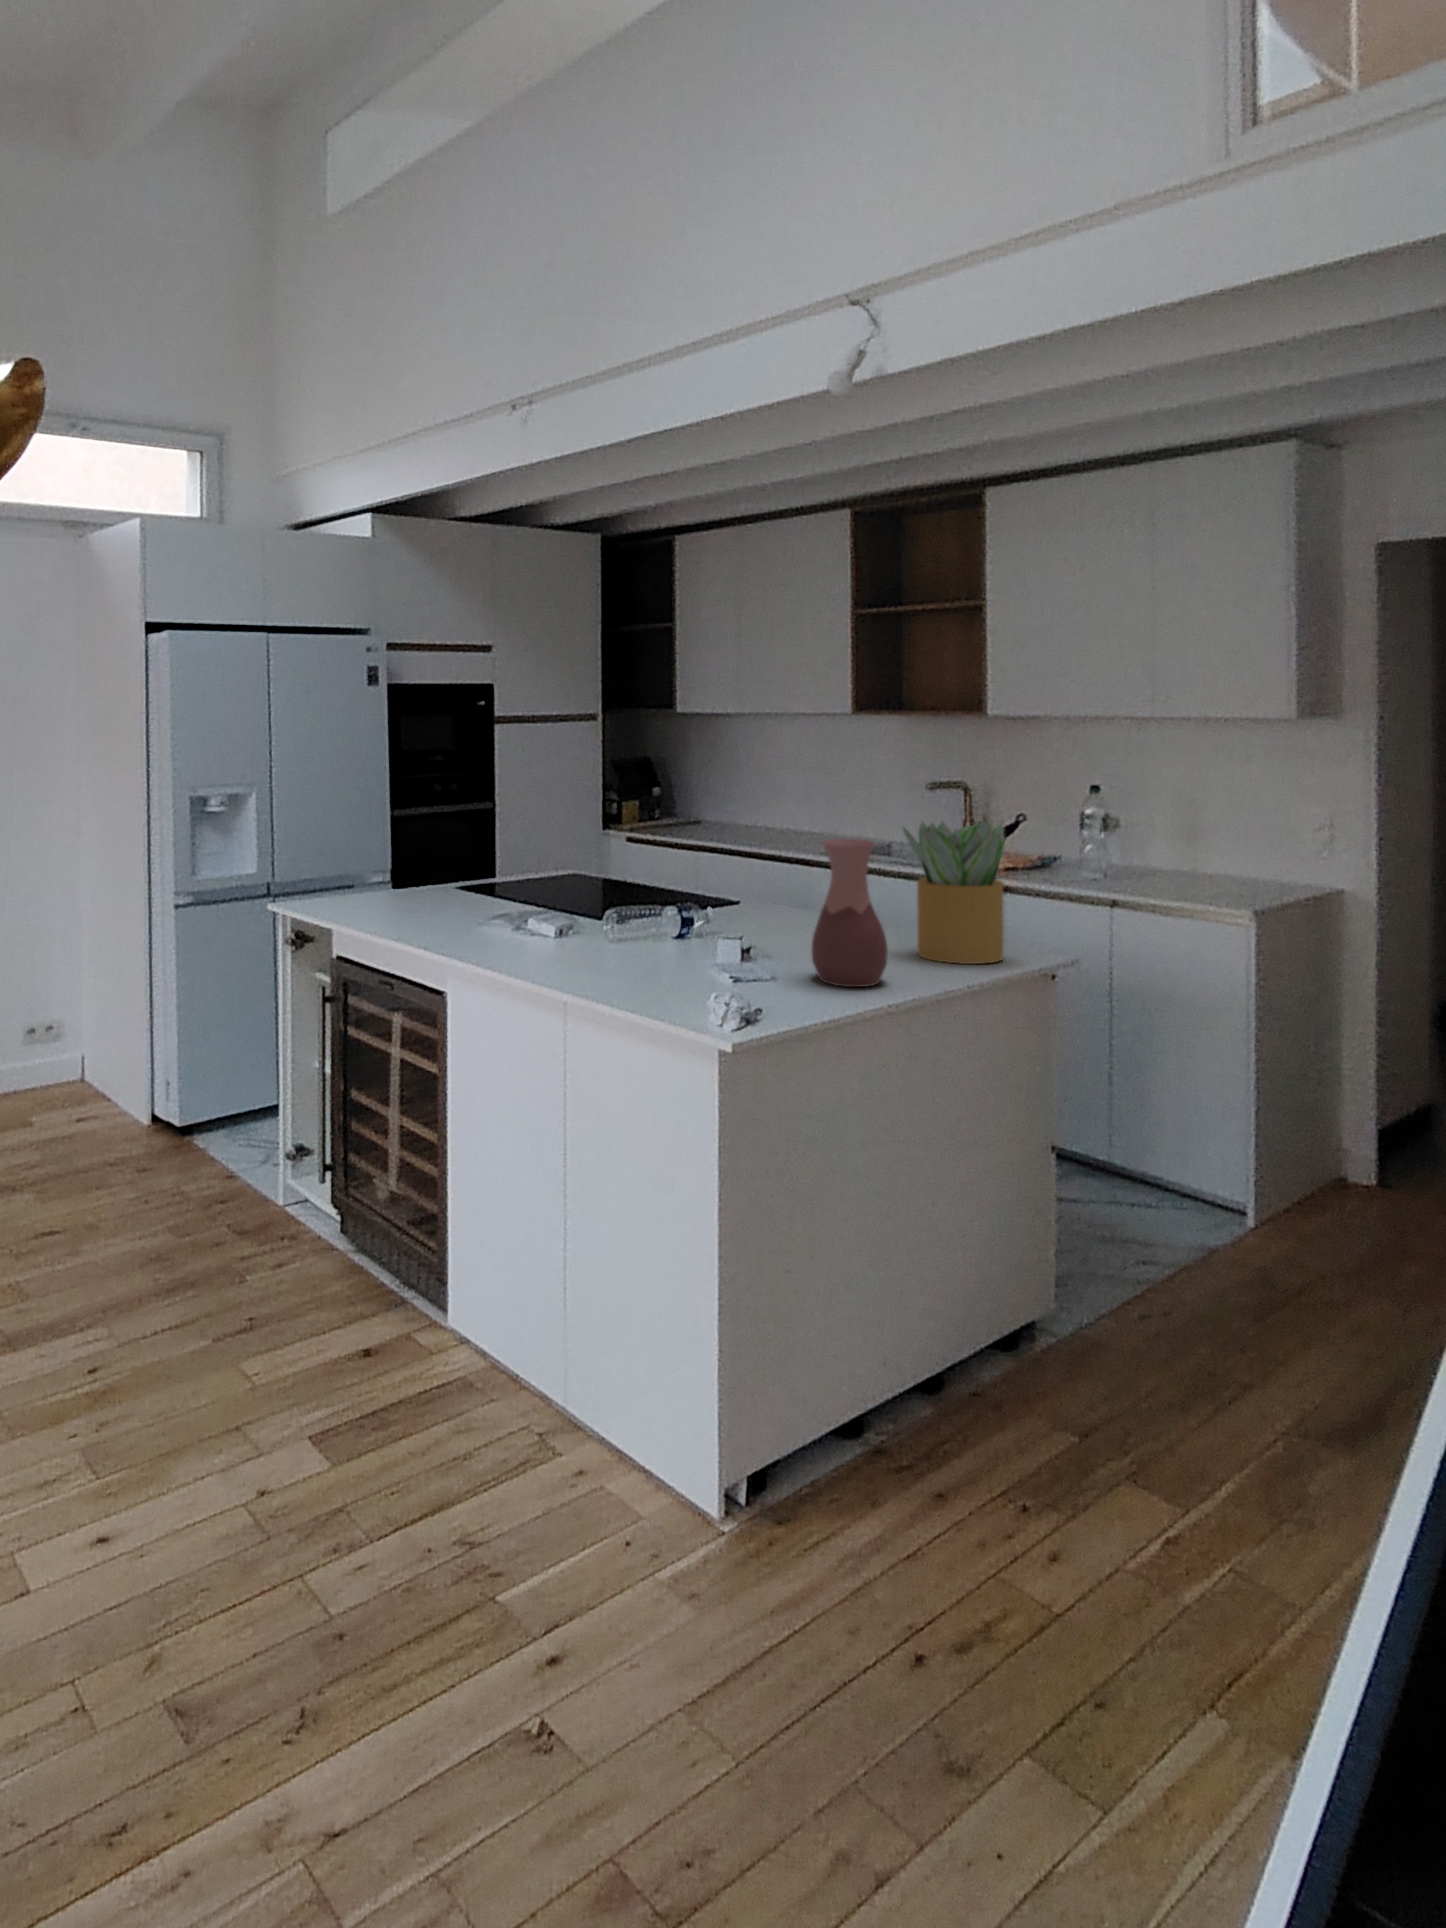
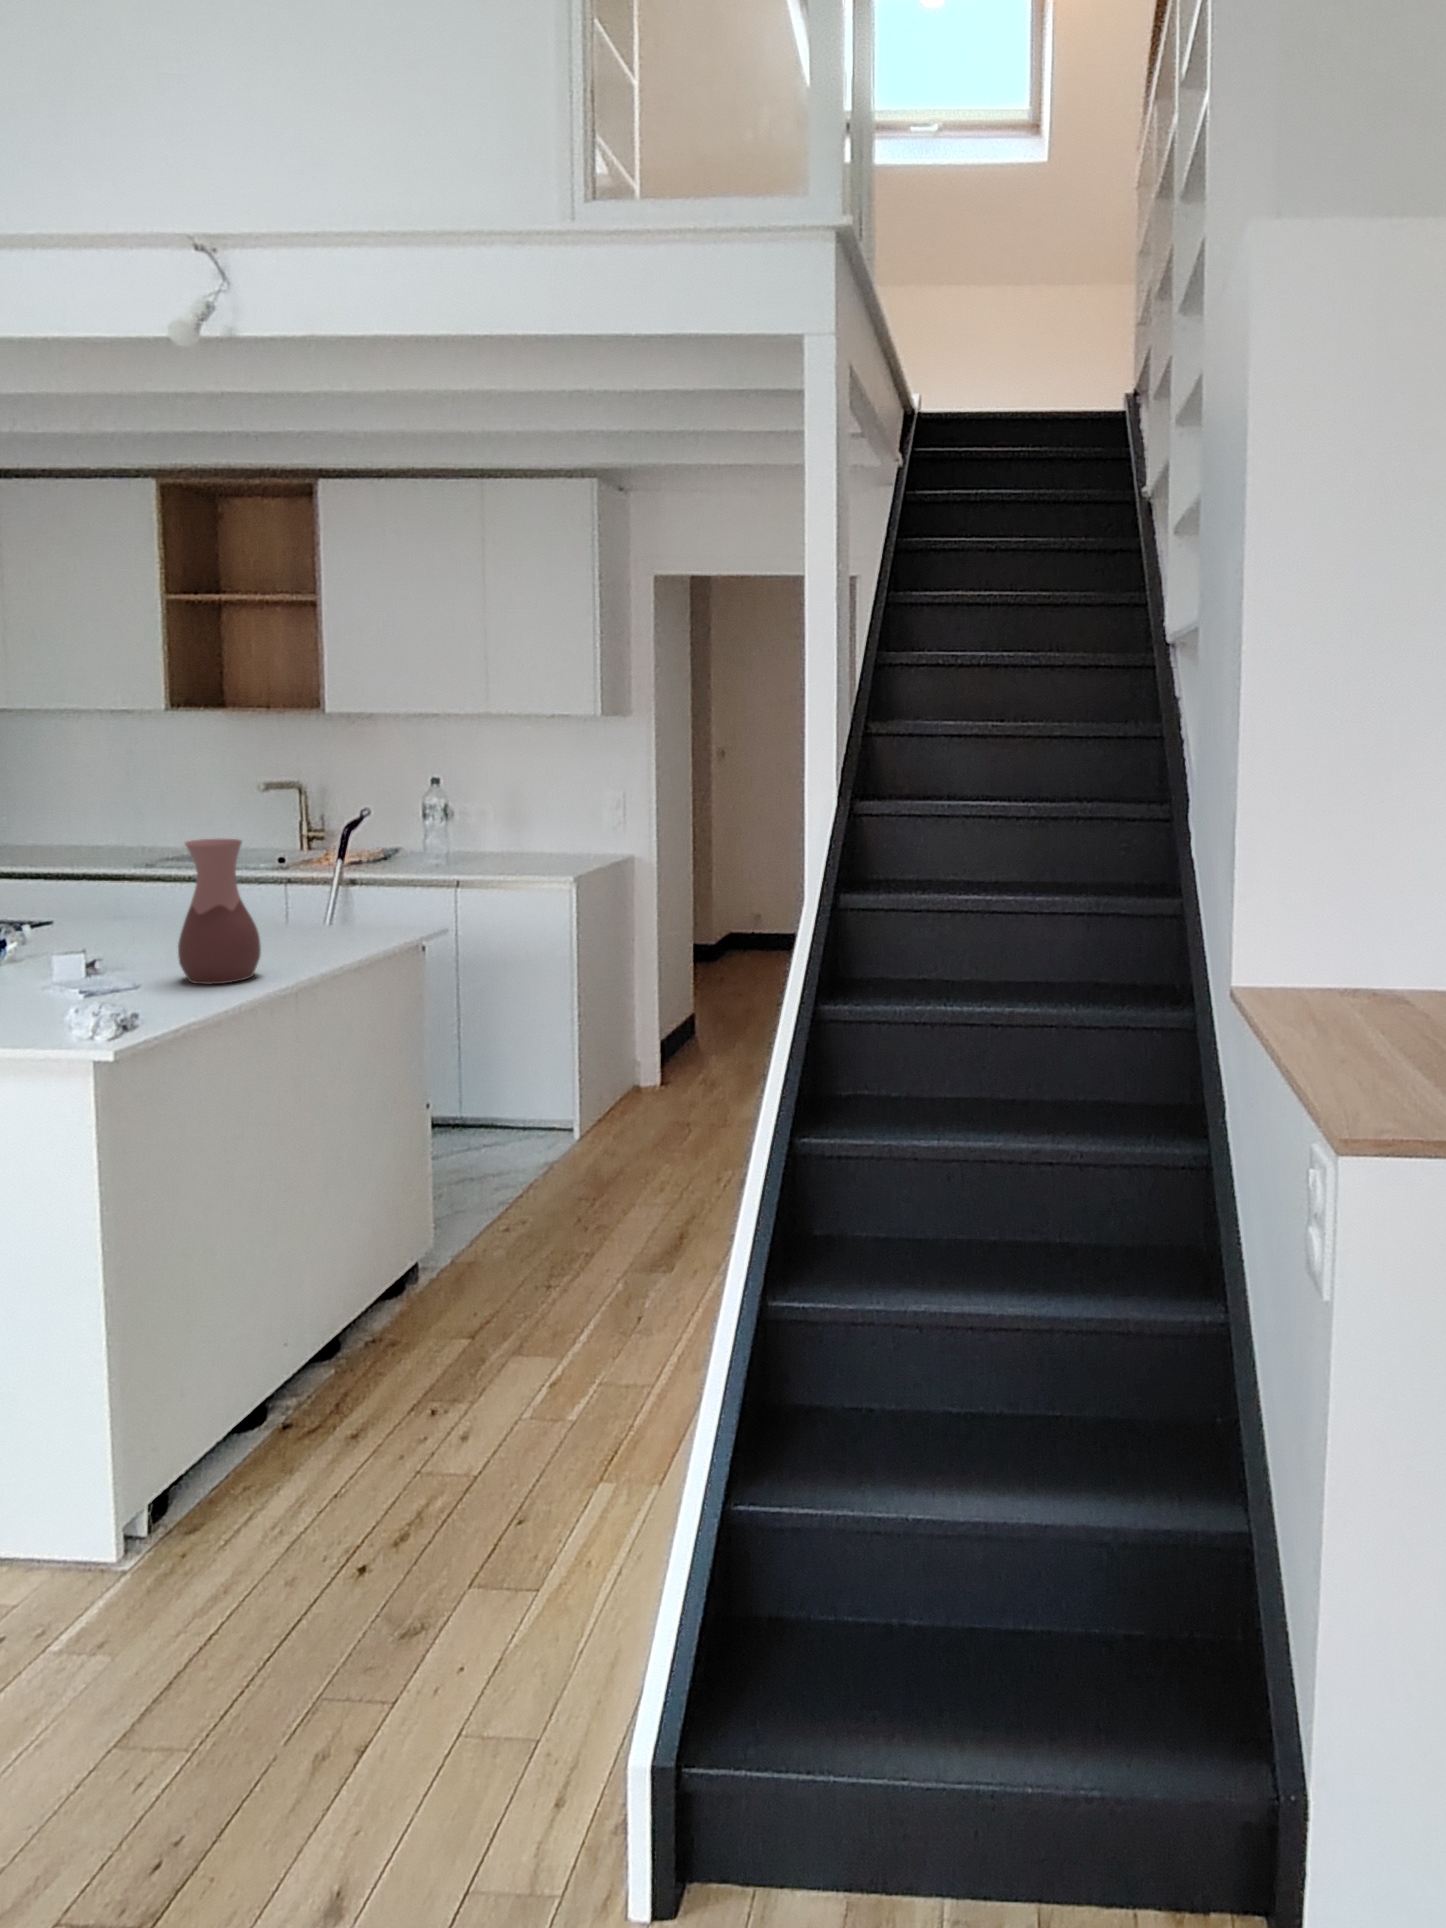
potted plant: present [903,820,1005,964] -> none [263,813,368,950]

